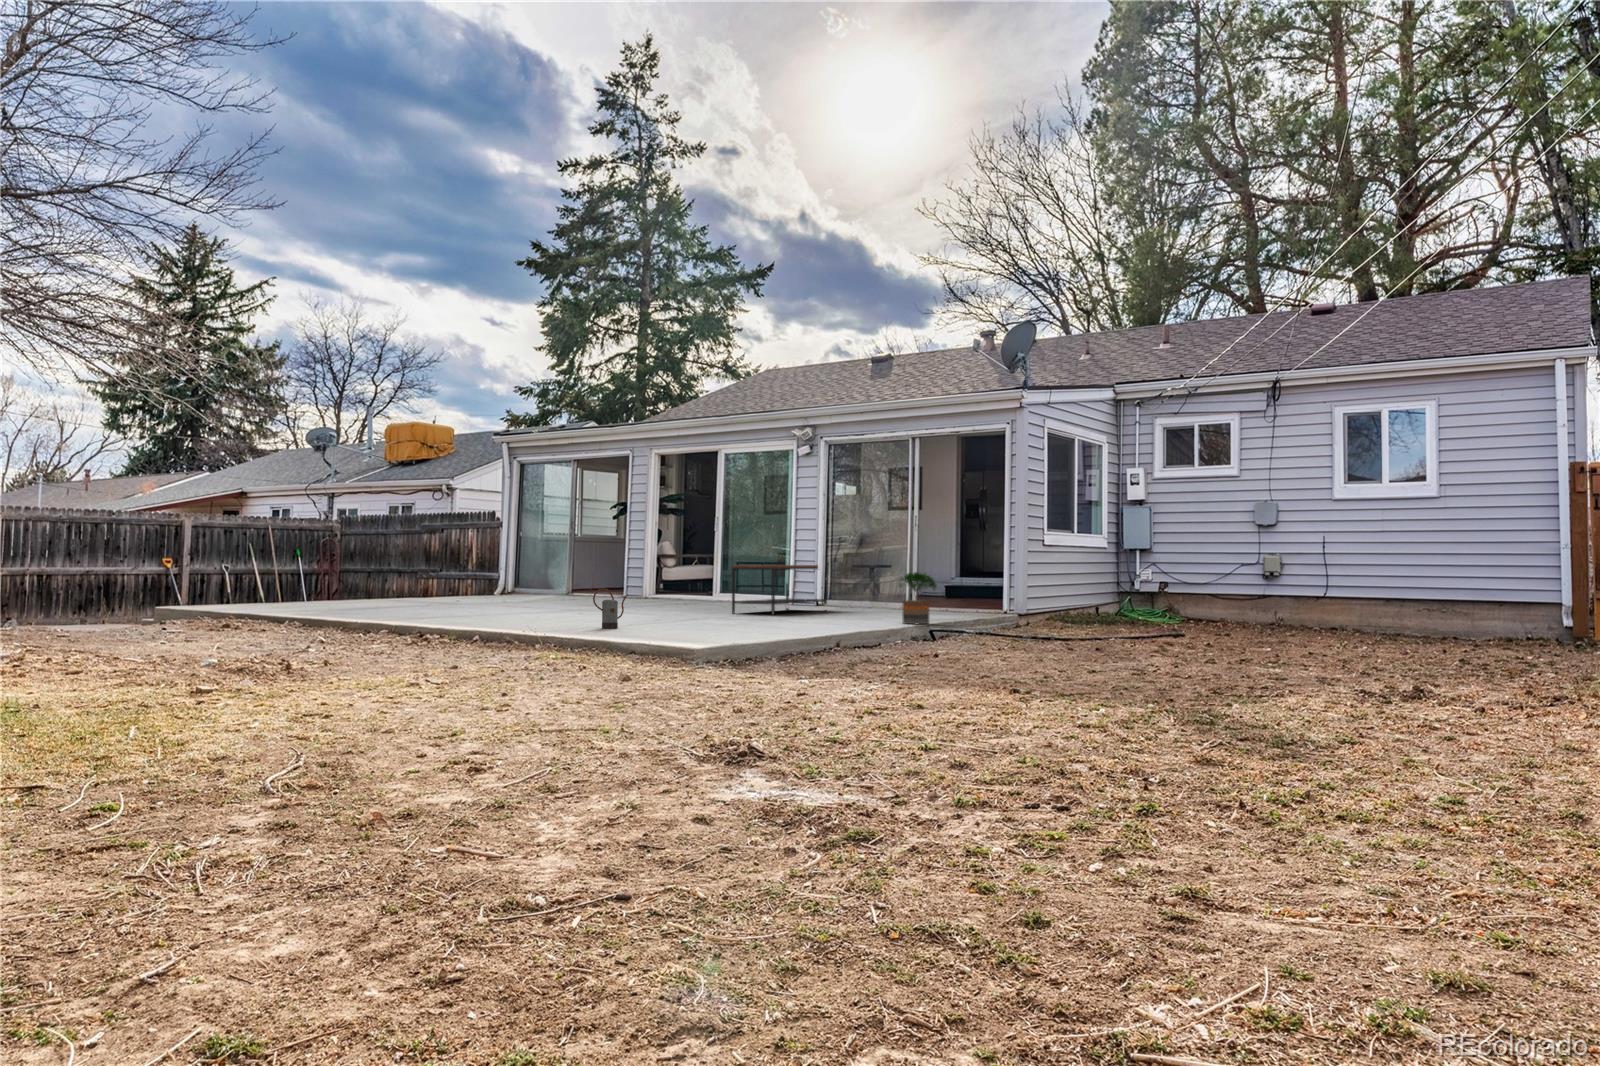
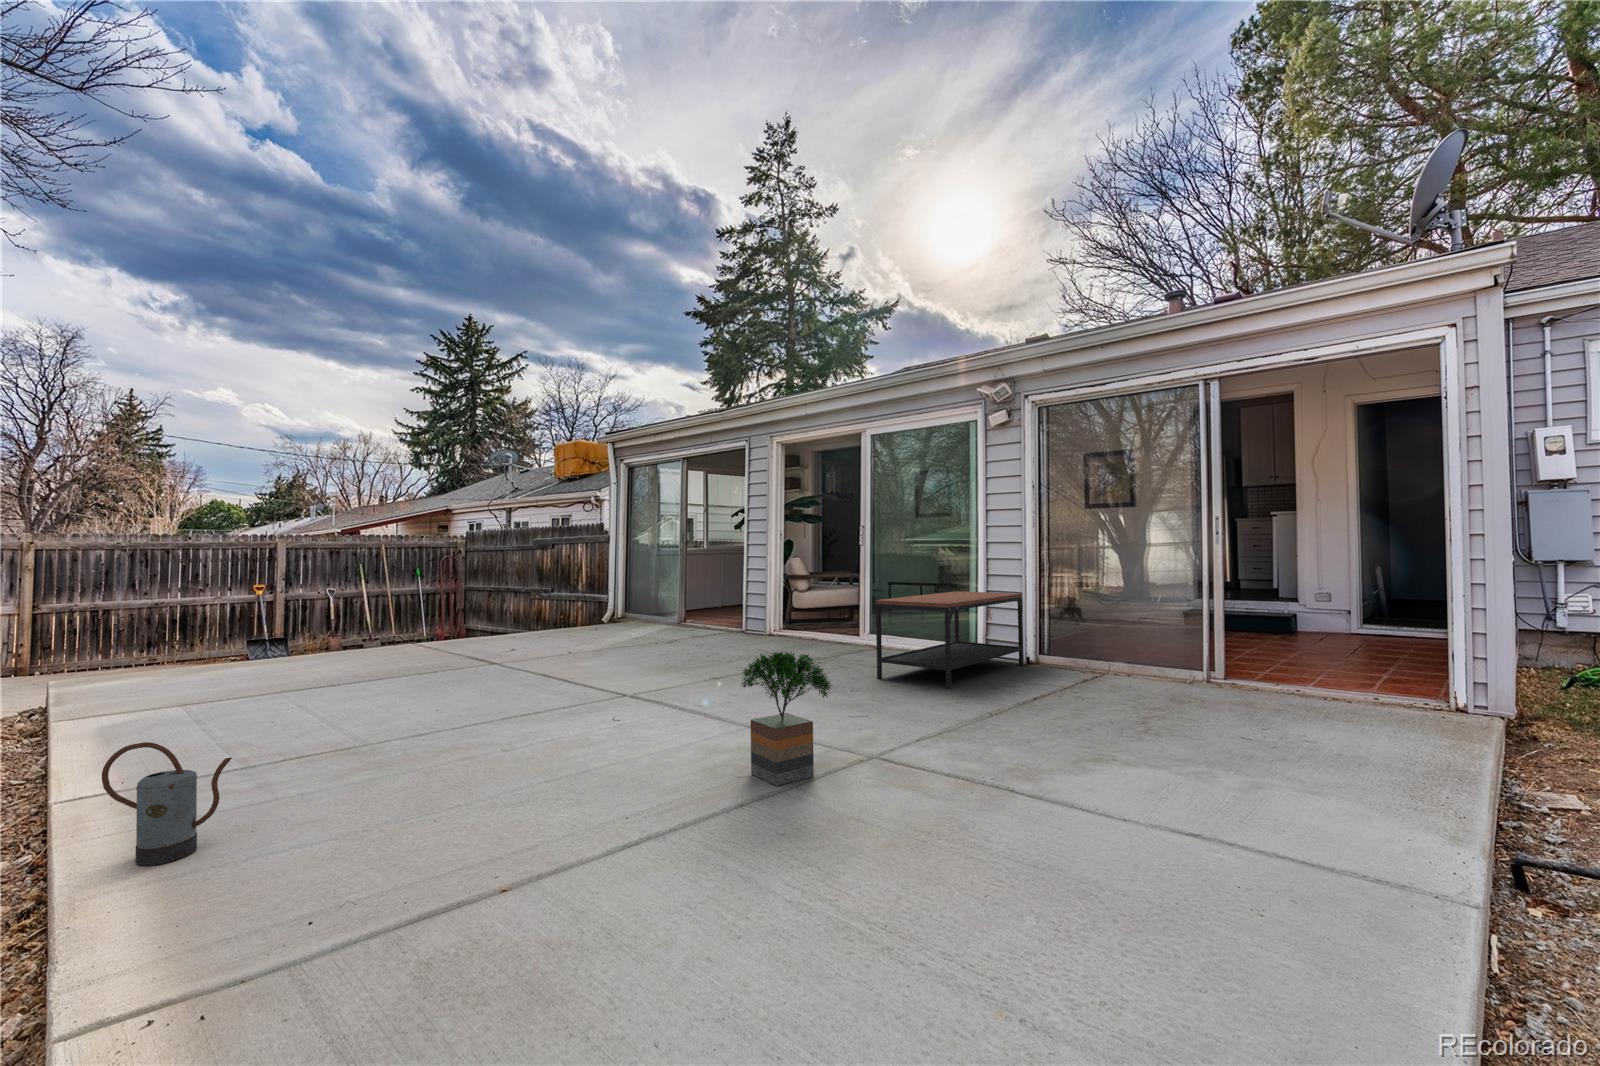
potted tree: present [899,572,937,624] -> present [742,652,832,786]
watering can: present [593,588,627,628] -> present [102,742,232,866]

